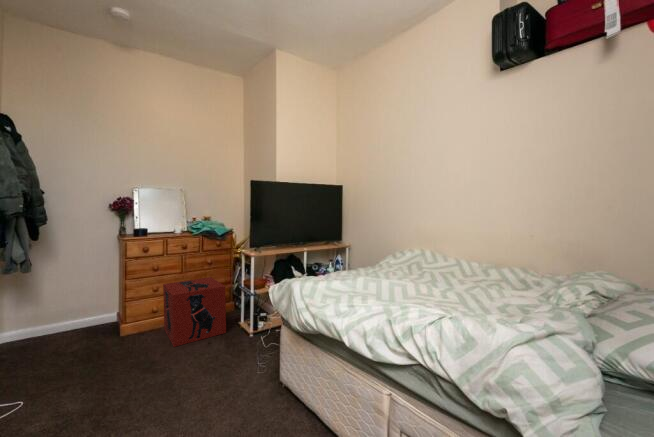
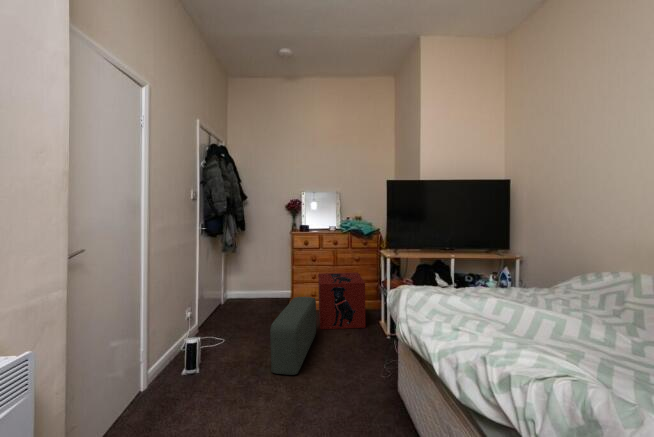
pouf: none [123,312,170,413] -> present [270,297,316,375]

